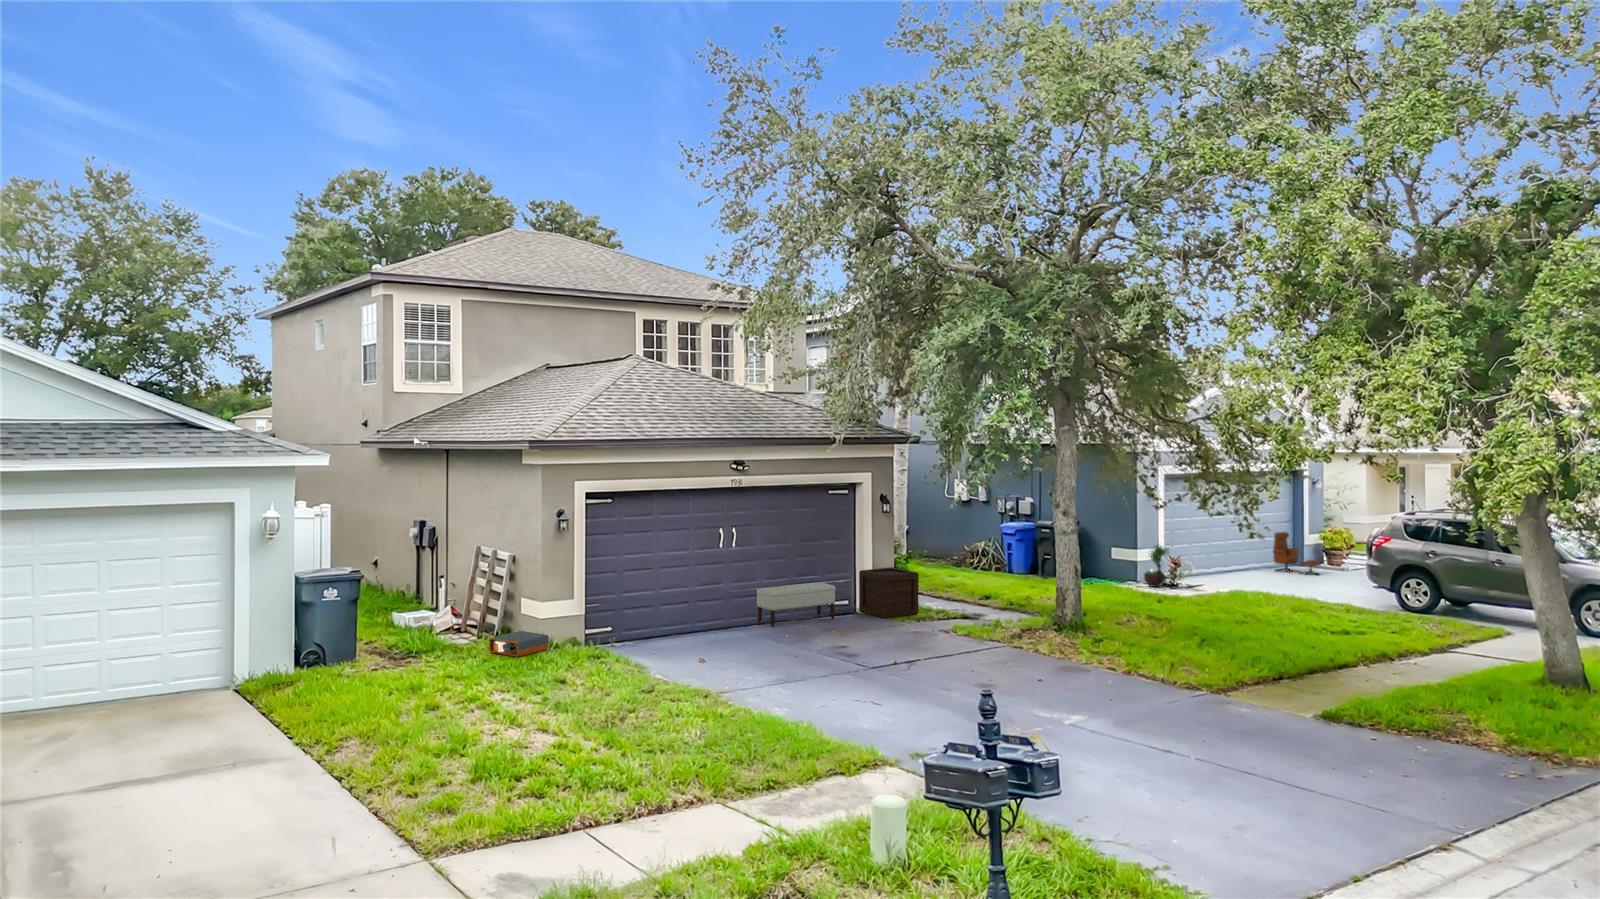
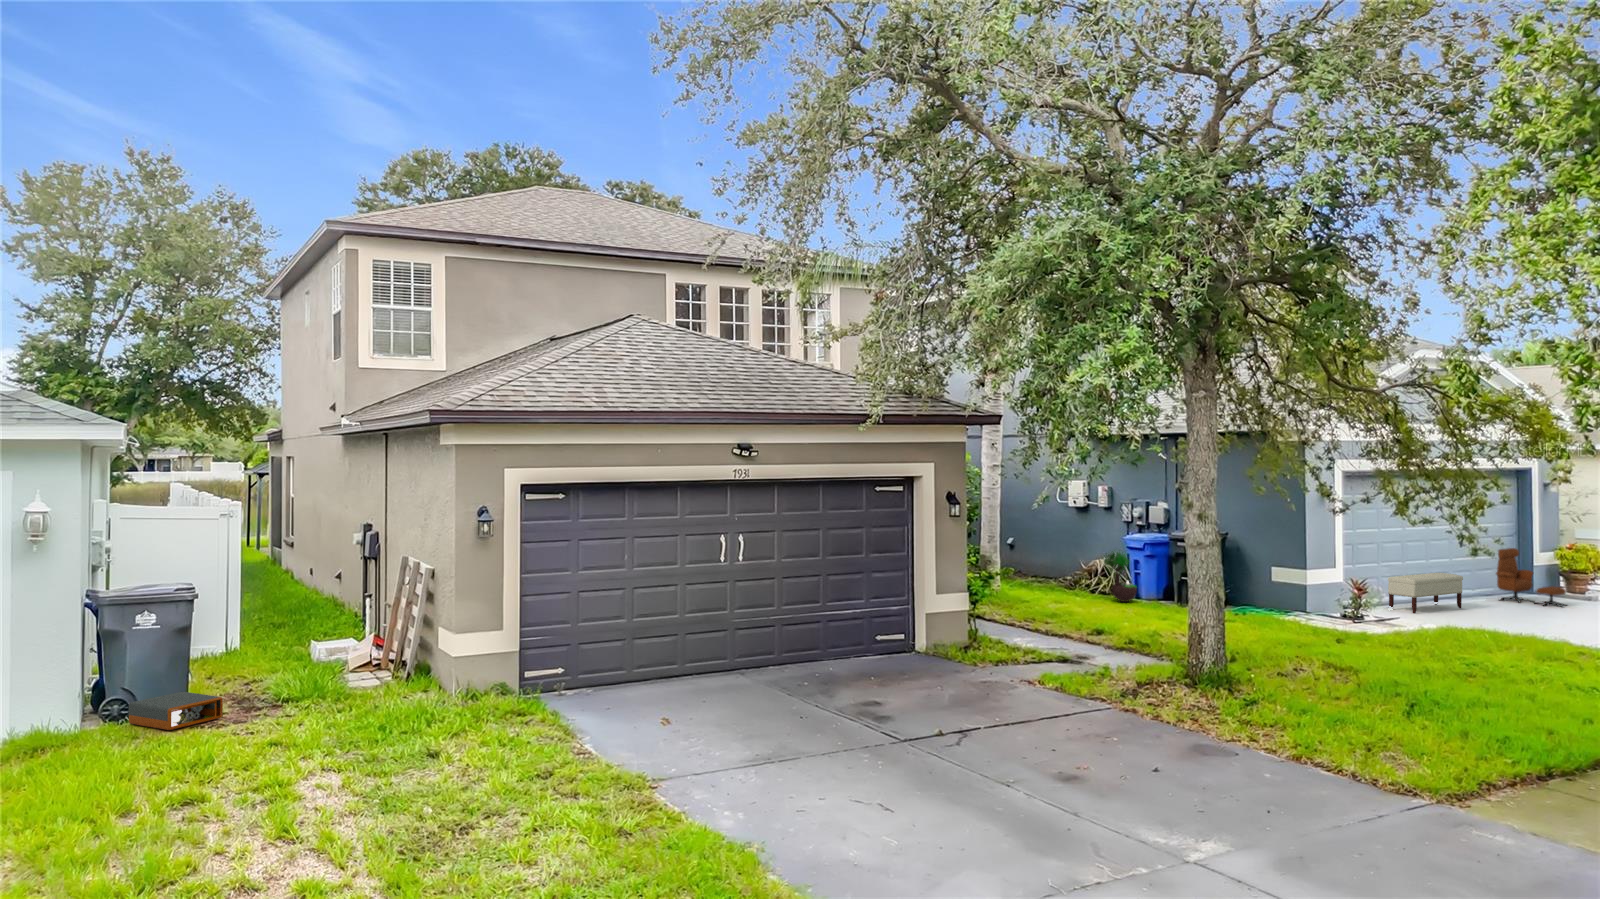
potted tree: present [1144,544,1169,587] -> present [1103,552,1137,602]
wooden crate: present [859,568,918,618] -> none [922,590,1000,658]
bench: present [757,583,836,627] -> present [1388,573,1463,613]
storage box: present [489,631,549,657] -> present [129,692,223,730]

